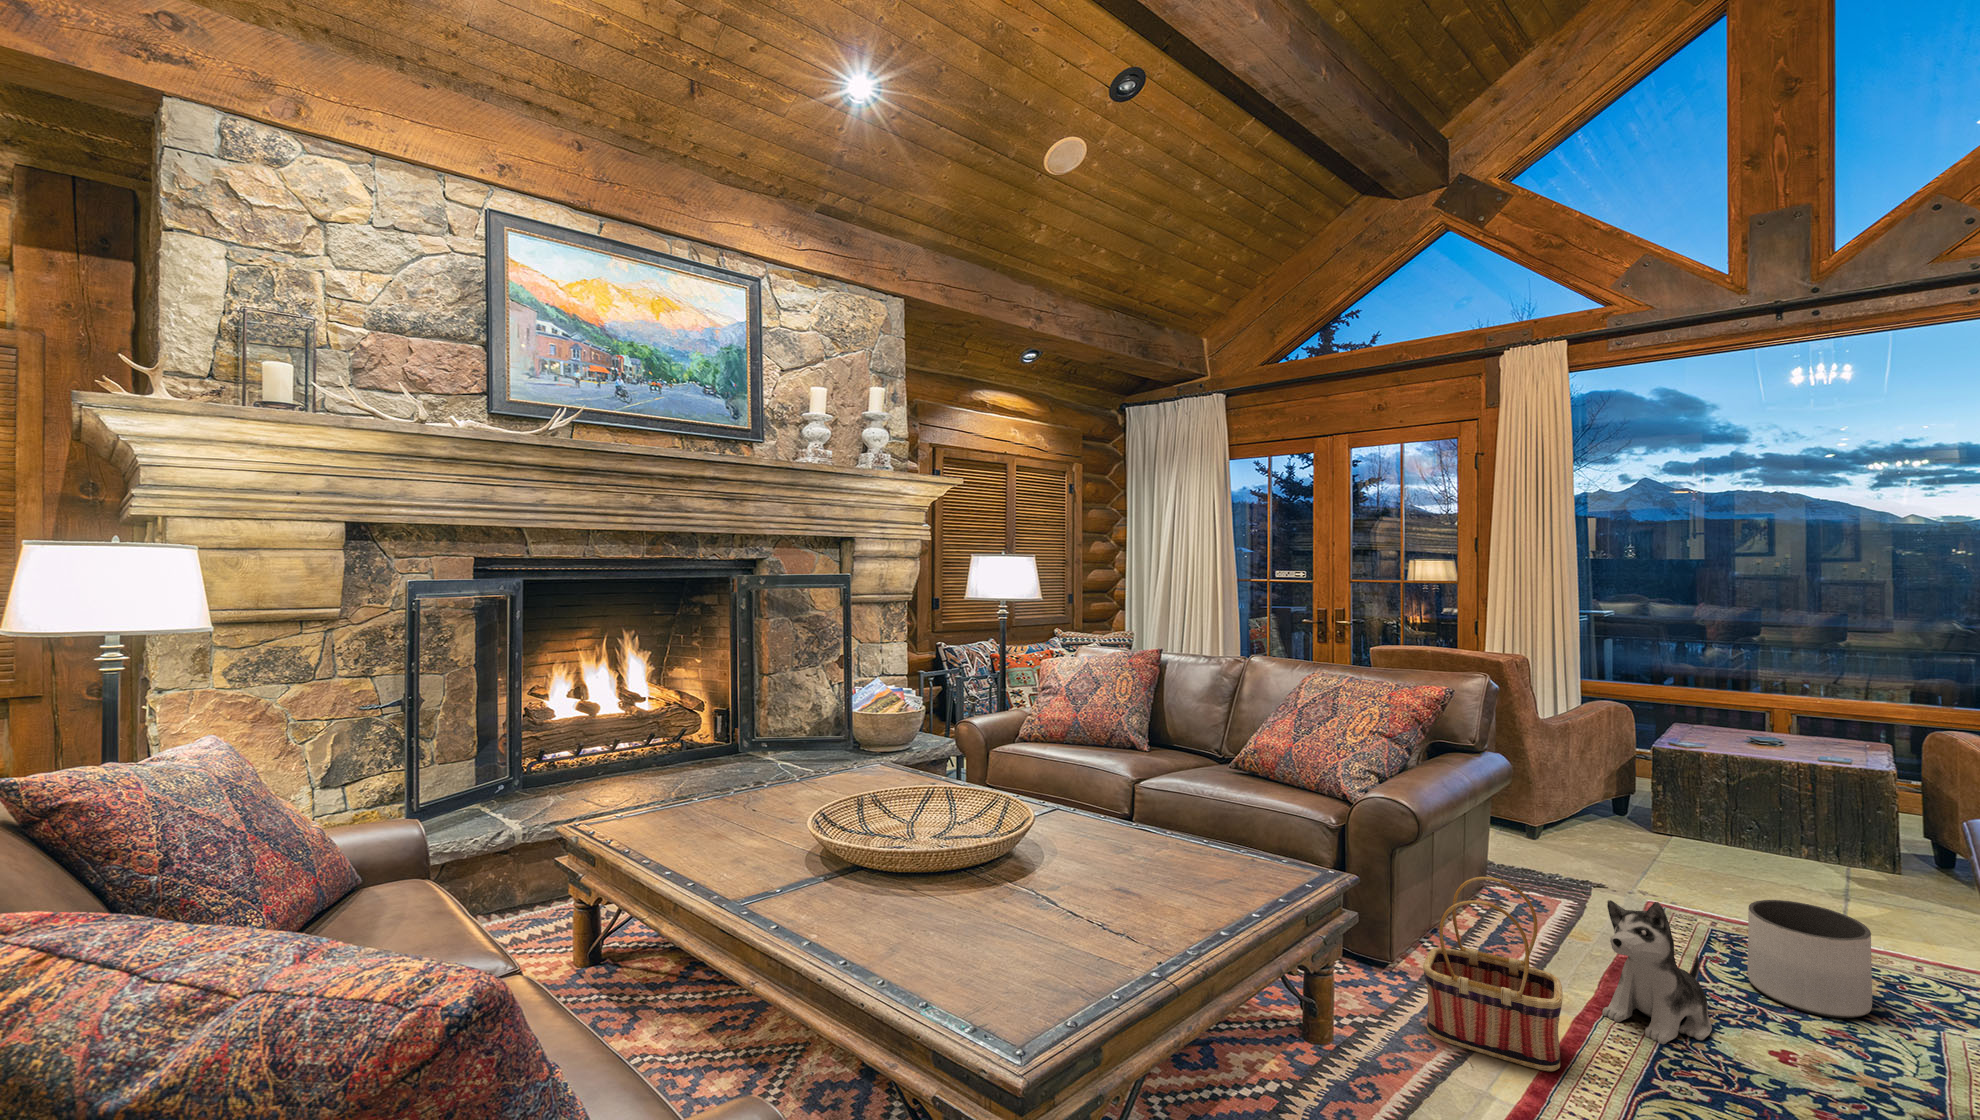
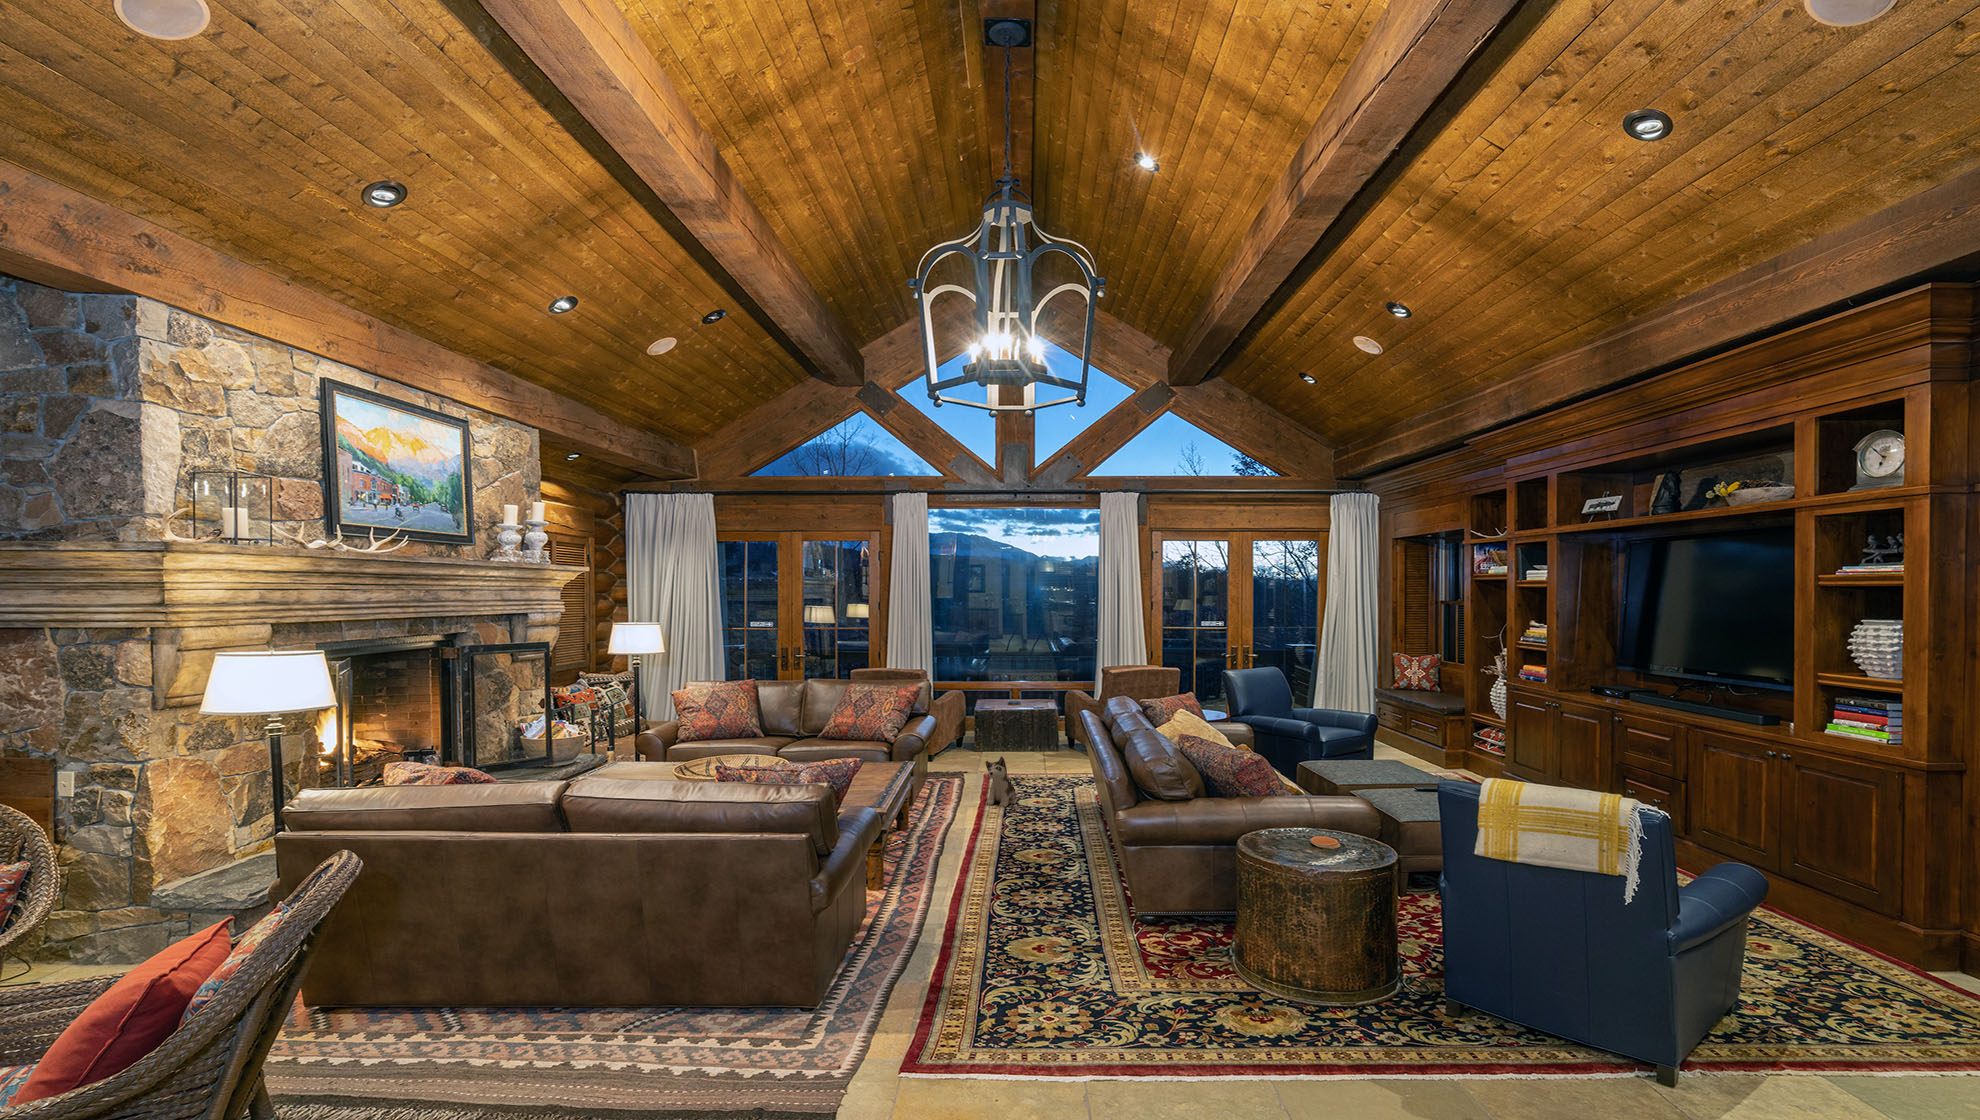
basket: present [1423,877,1563,1072] -> none [935,755,981,821]
planter: present [1748,900,1872,1018] -> none [1023,755,1056,792]

